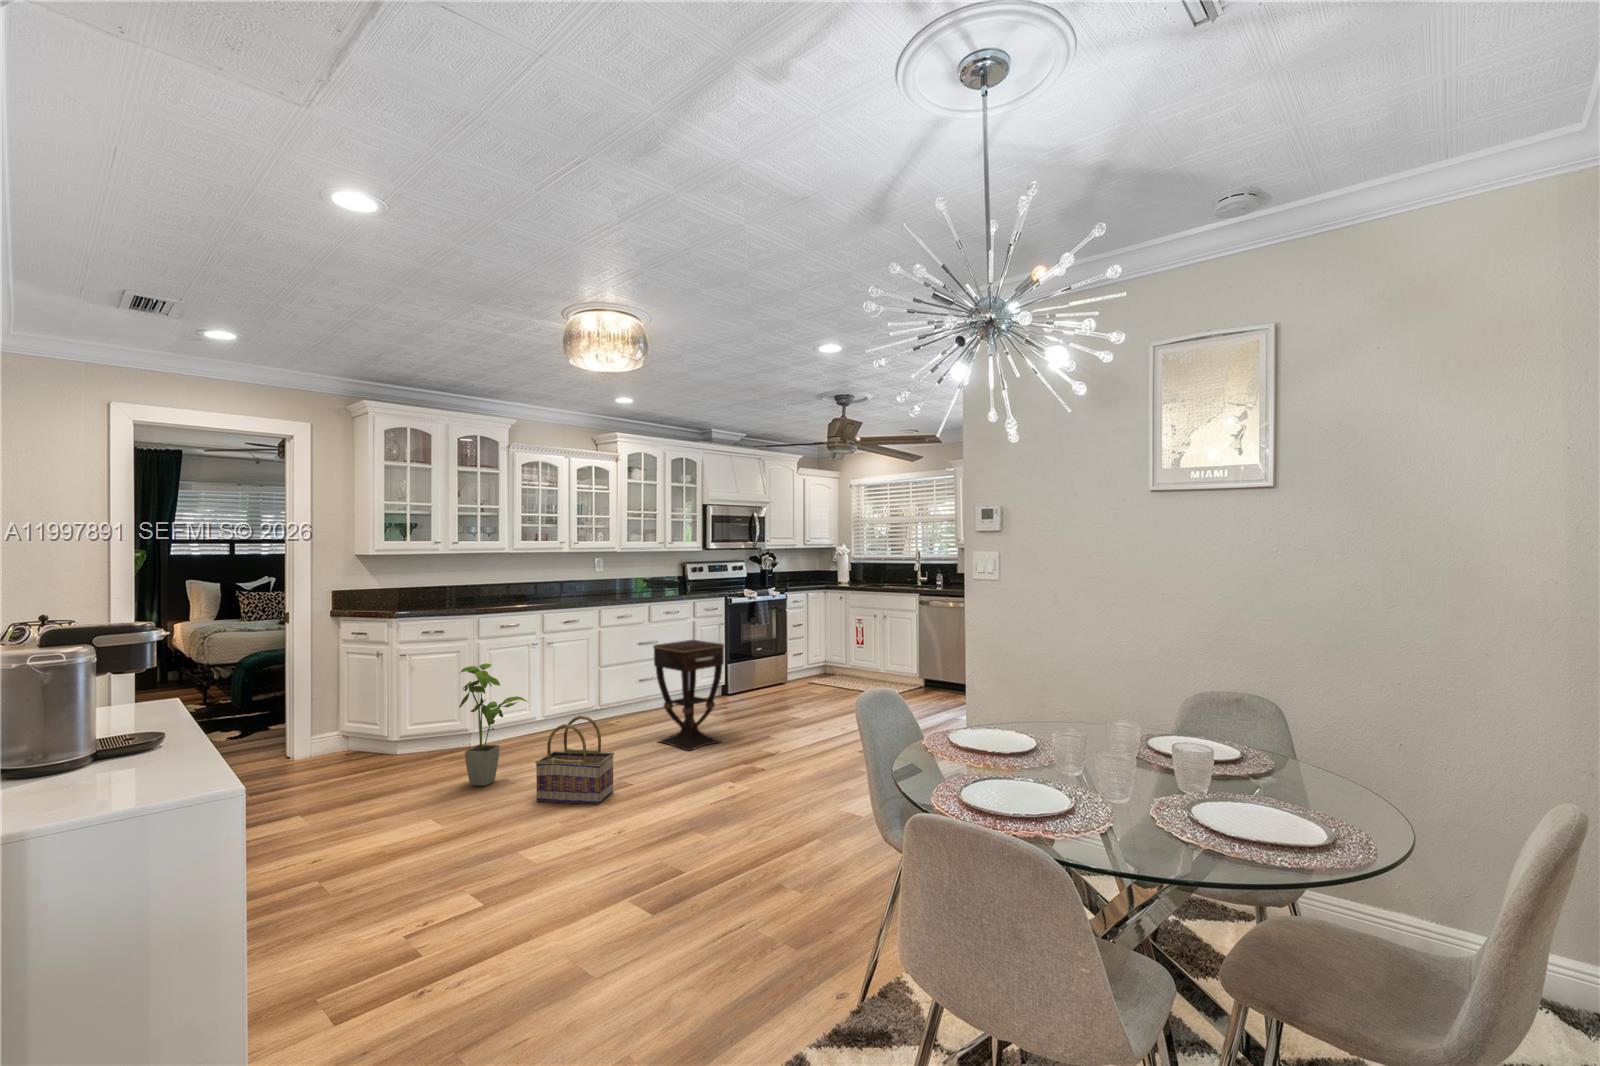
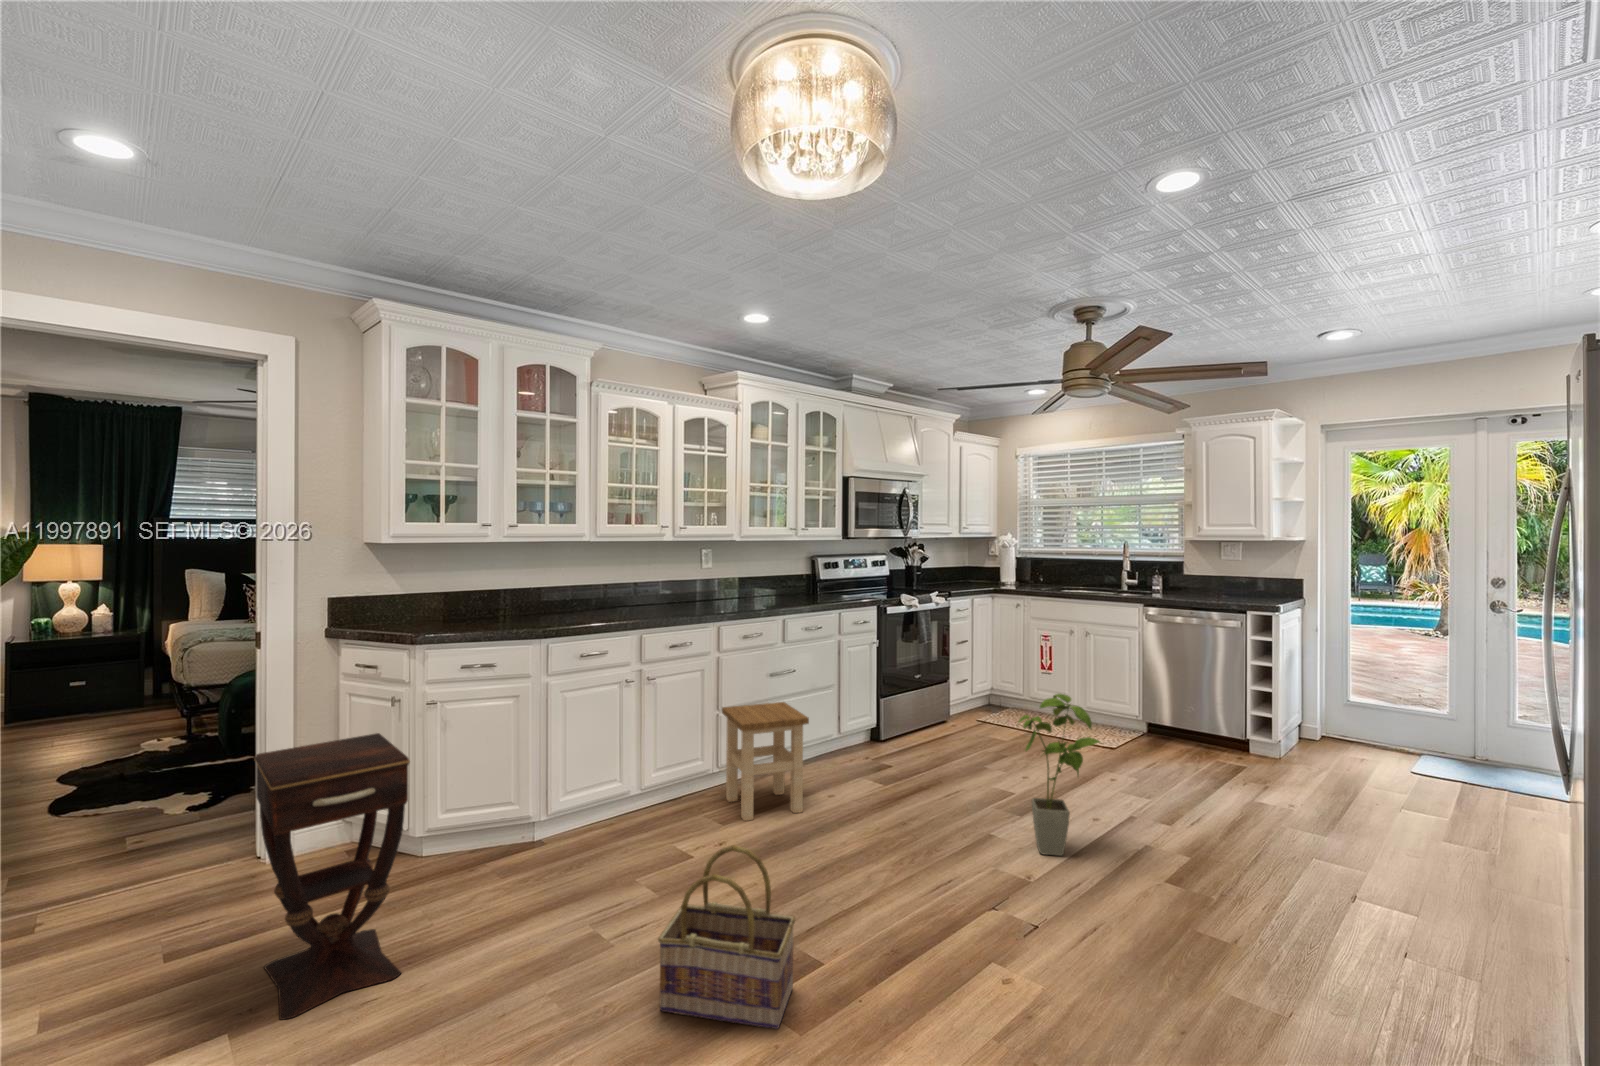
side table: present [653,640,724,751] -> present [254,733,410,1019]
stool: none [601,660,657,734] -> present [722,702,809,821]
house plant: present [459,663,527,786] -> present [1018,694,1100,856]

